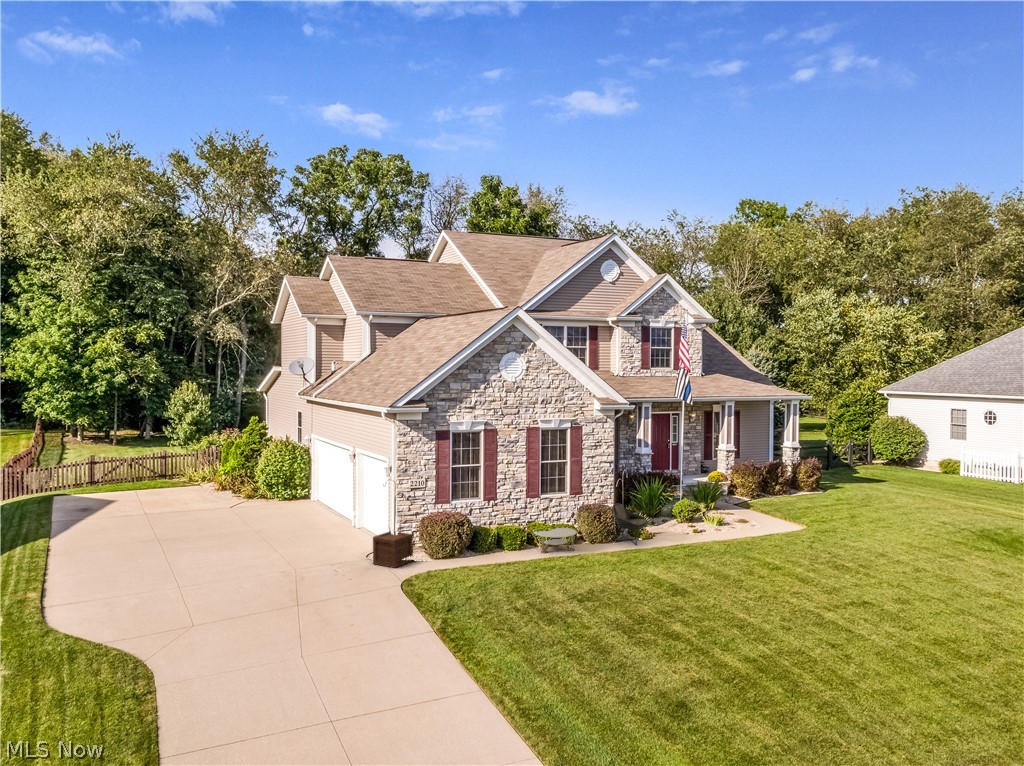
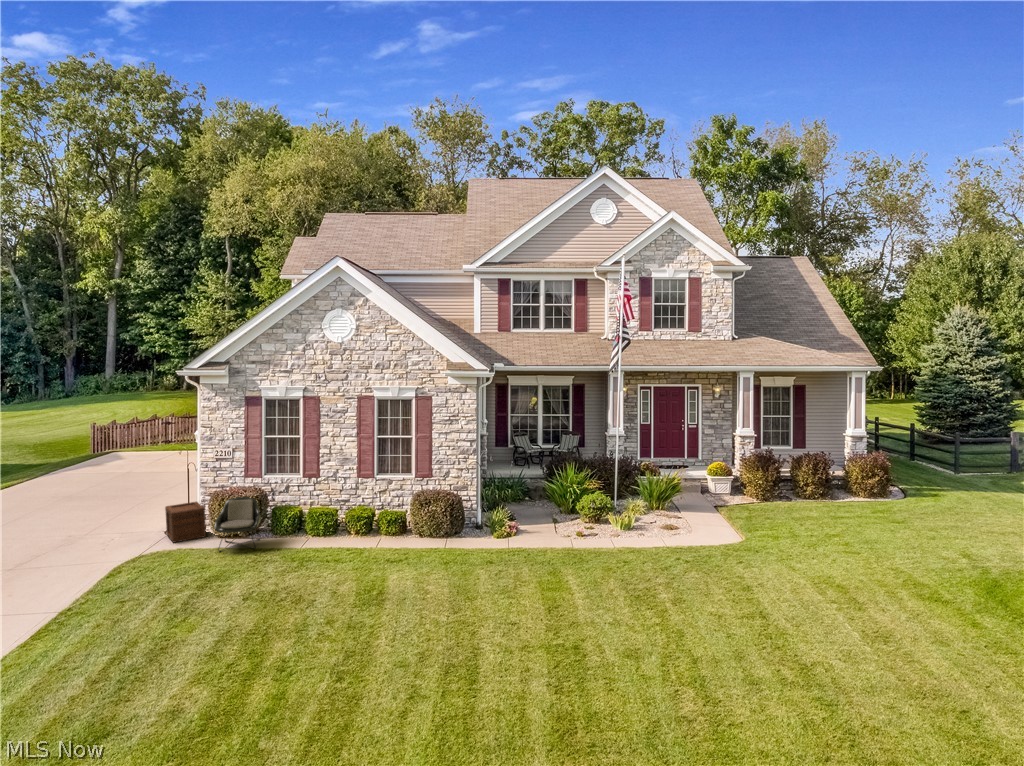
lounge chair: present [612,503,648,545] -> present [214,497,260,552]
round table: present [533,527,577,553] -> none [339,514,392,547]

